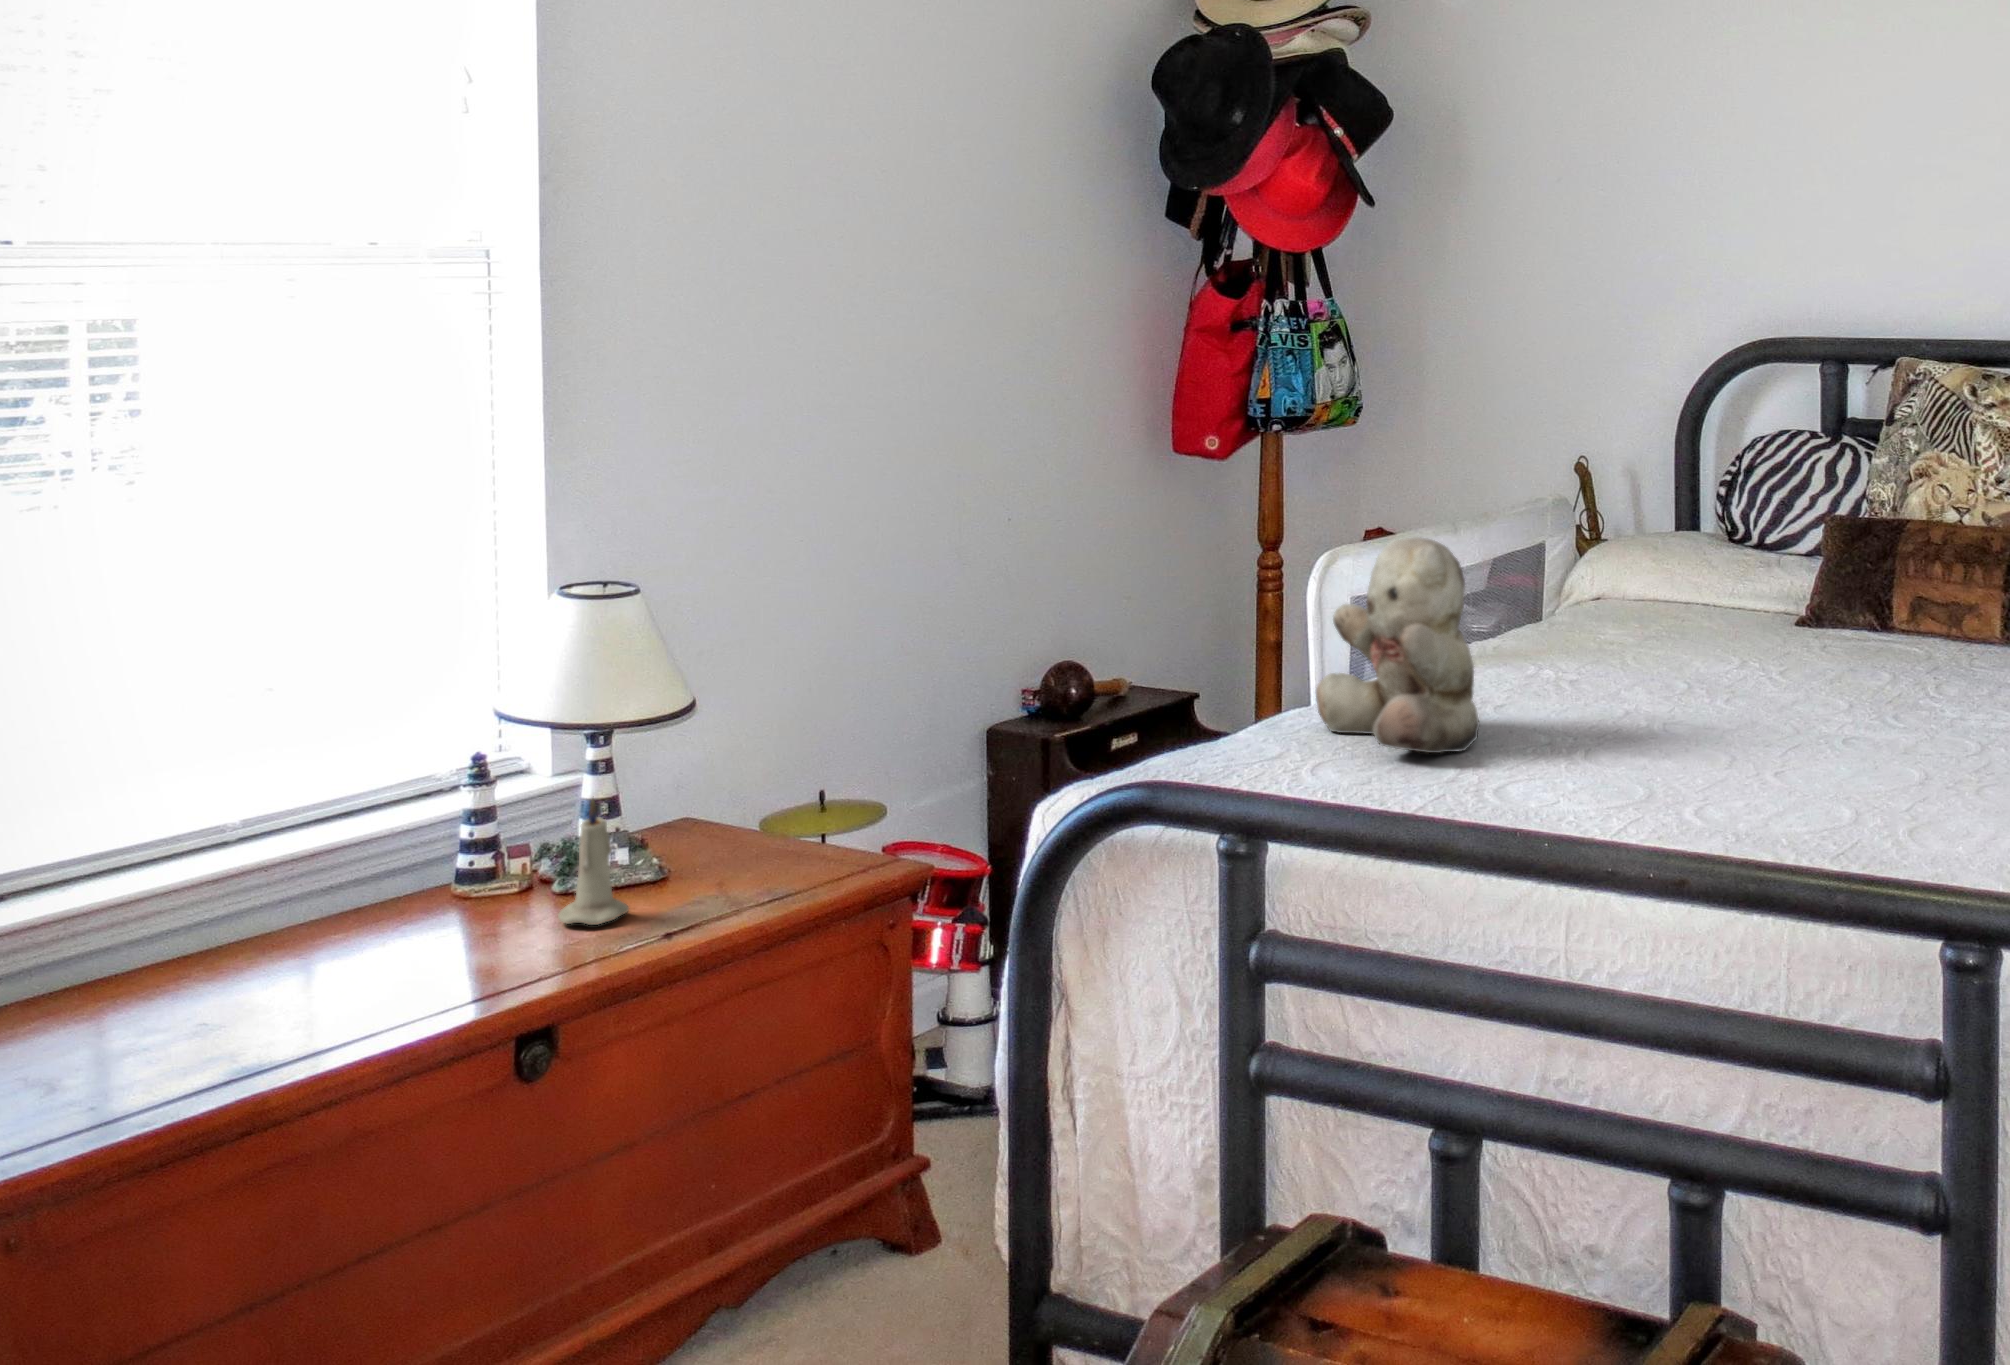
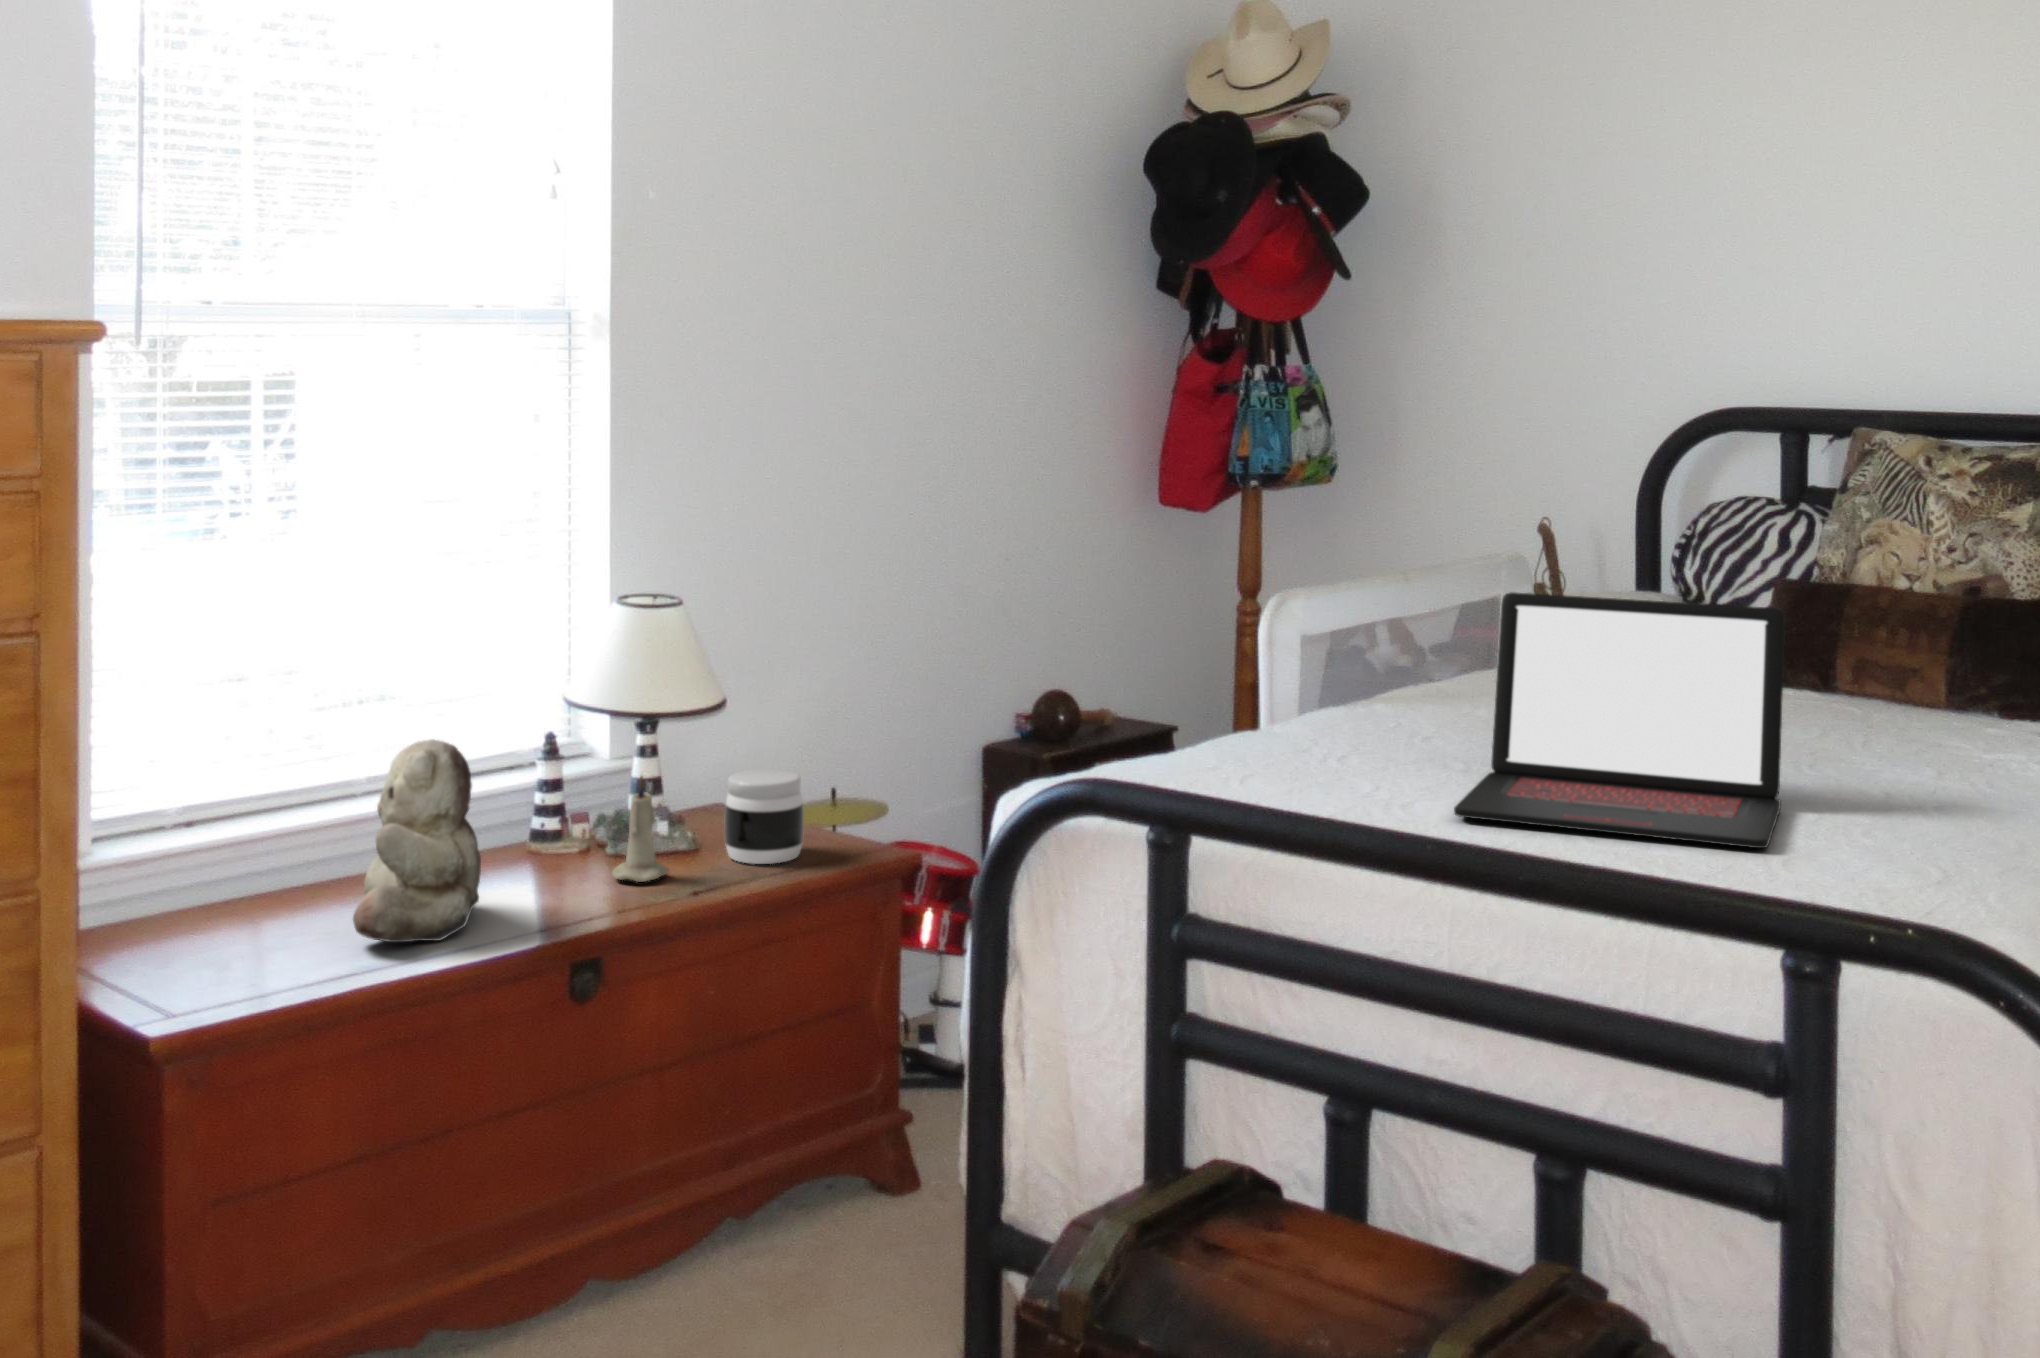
teddy bear: present [1316,537,1479,753] -> present [353,739,481,942]
laptop: none [1552,545,1886,815] -> present [1454,592,1785,848]
jar: none [697,778,793,891] -> present [725,769,804,864]

